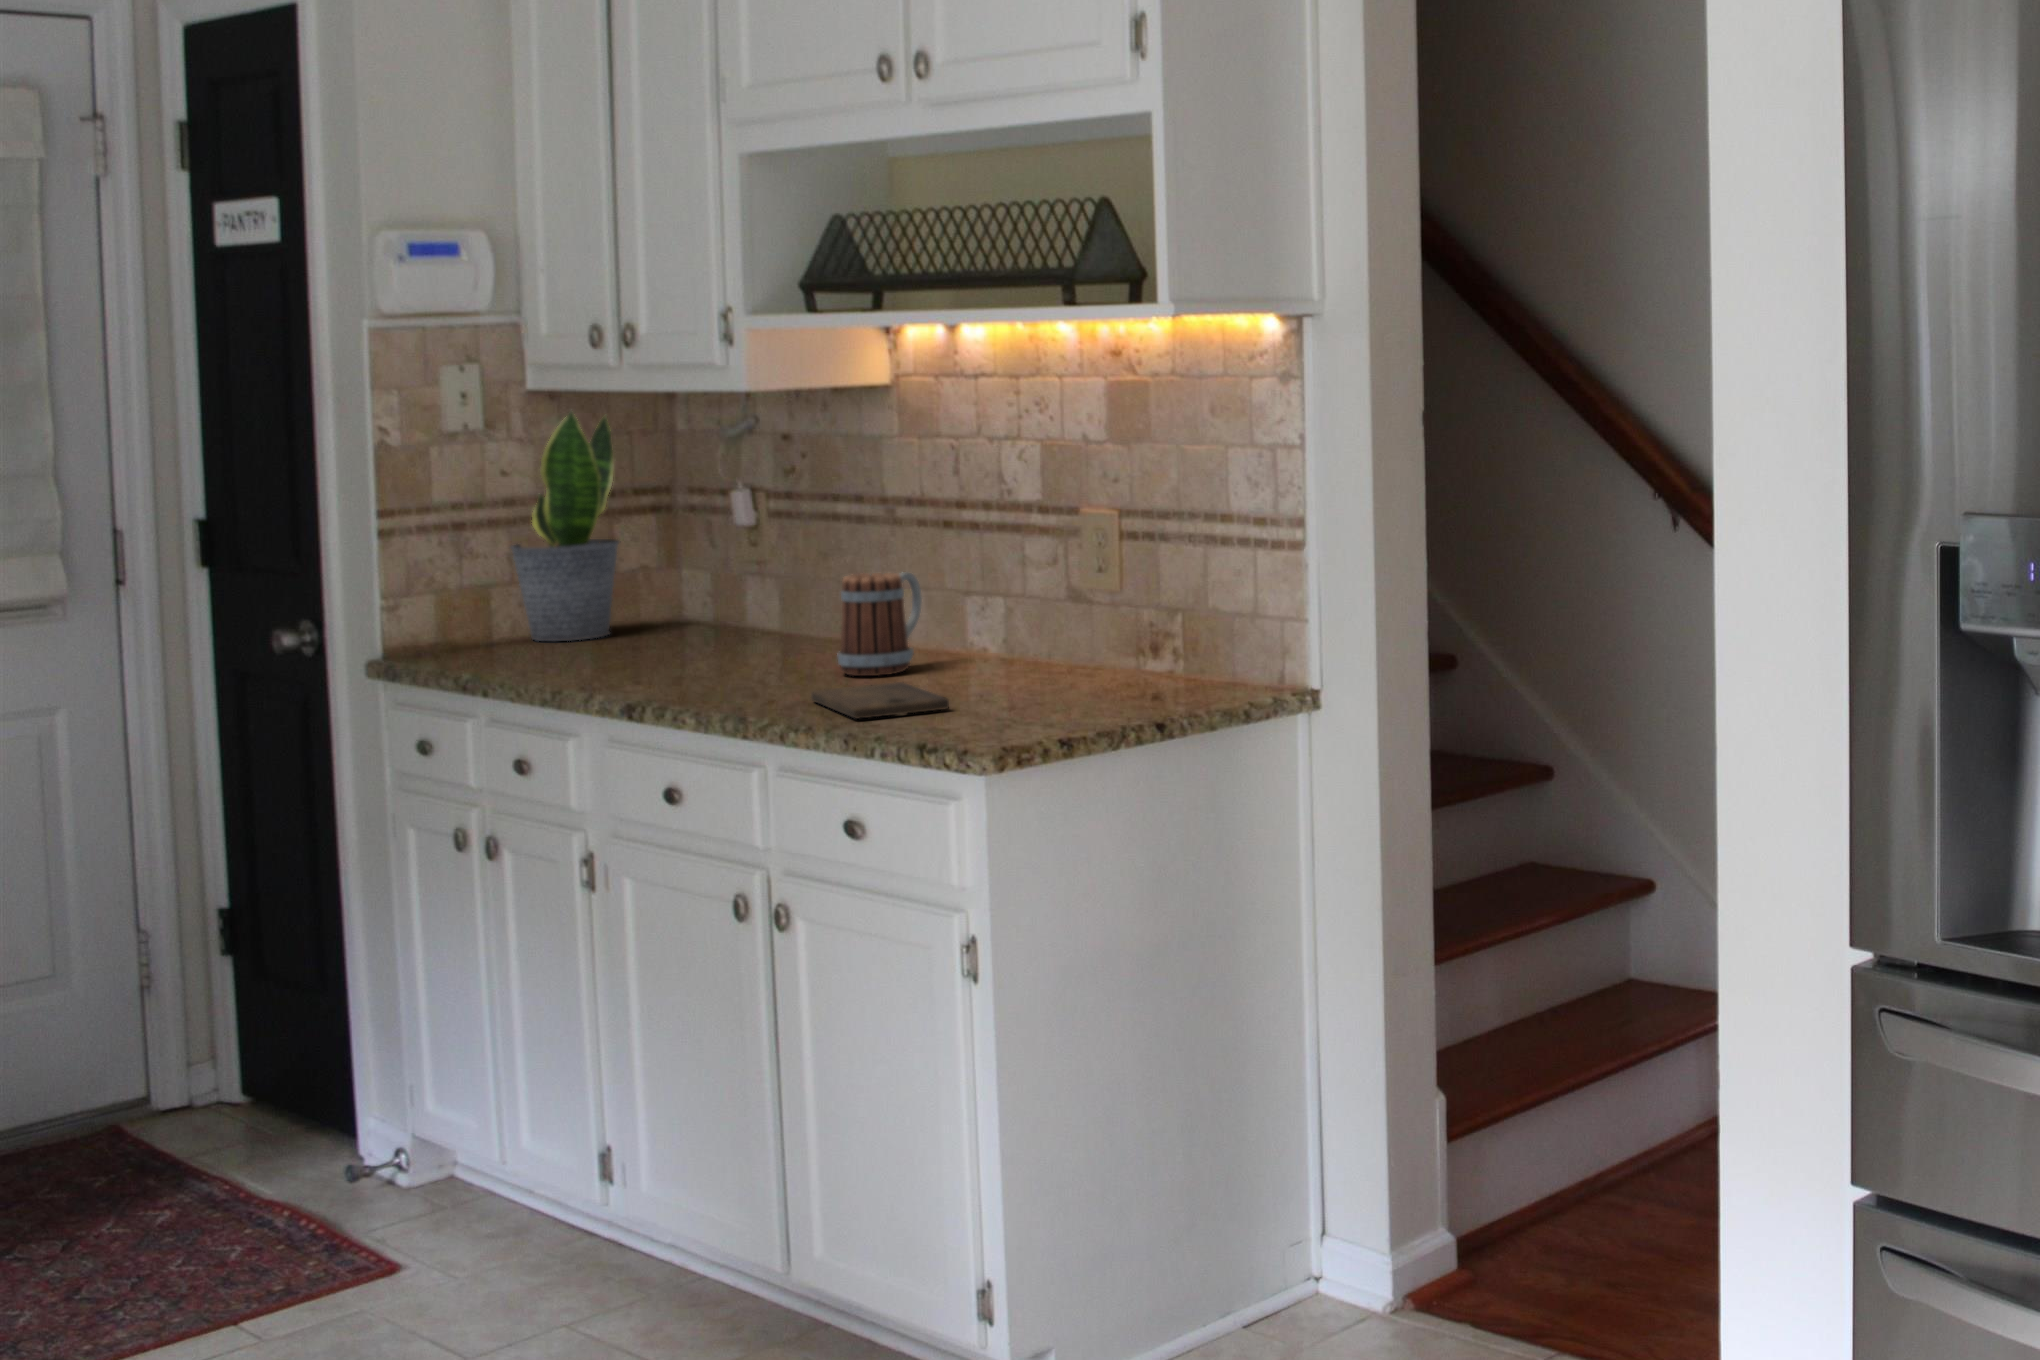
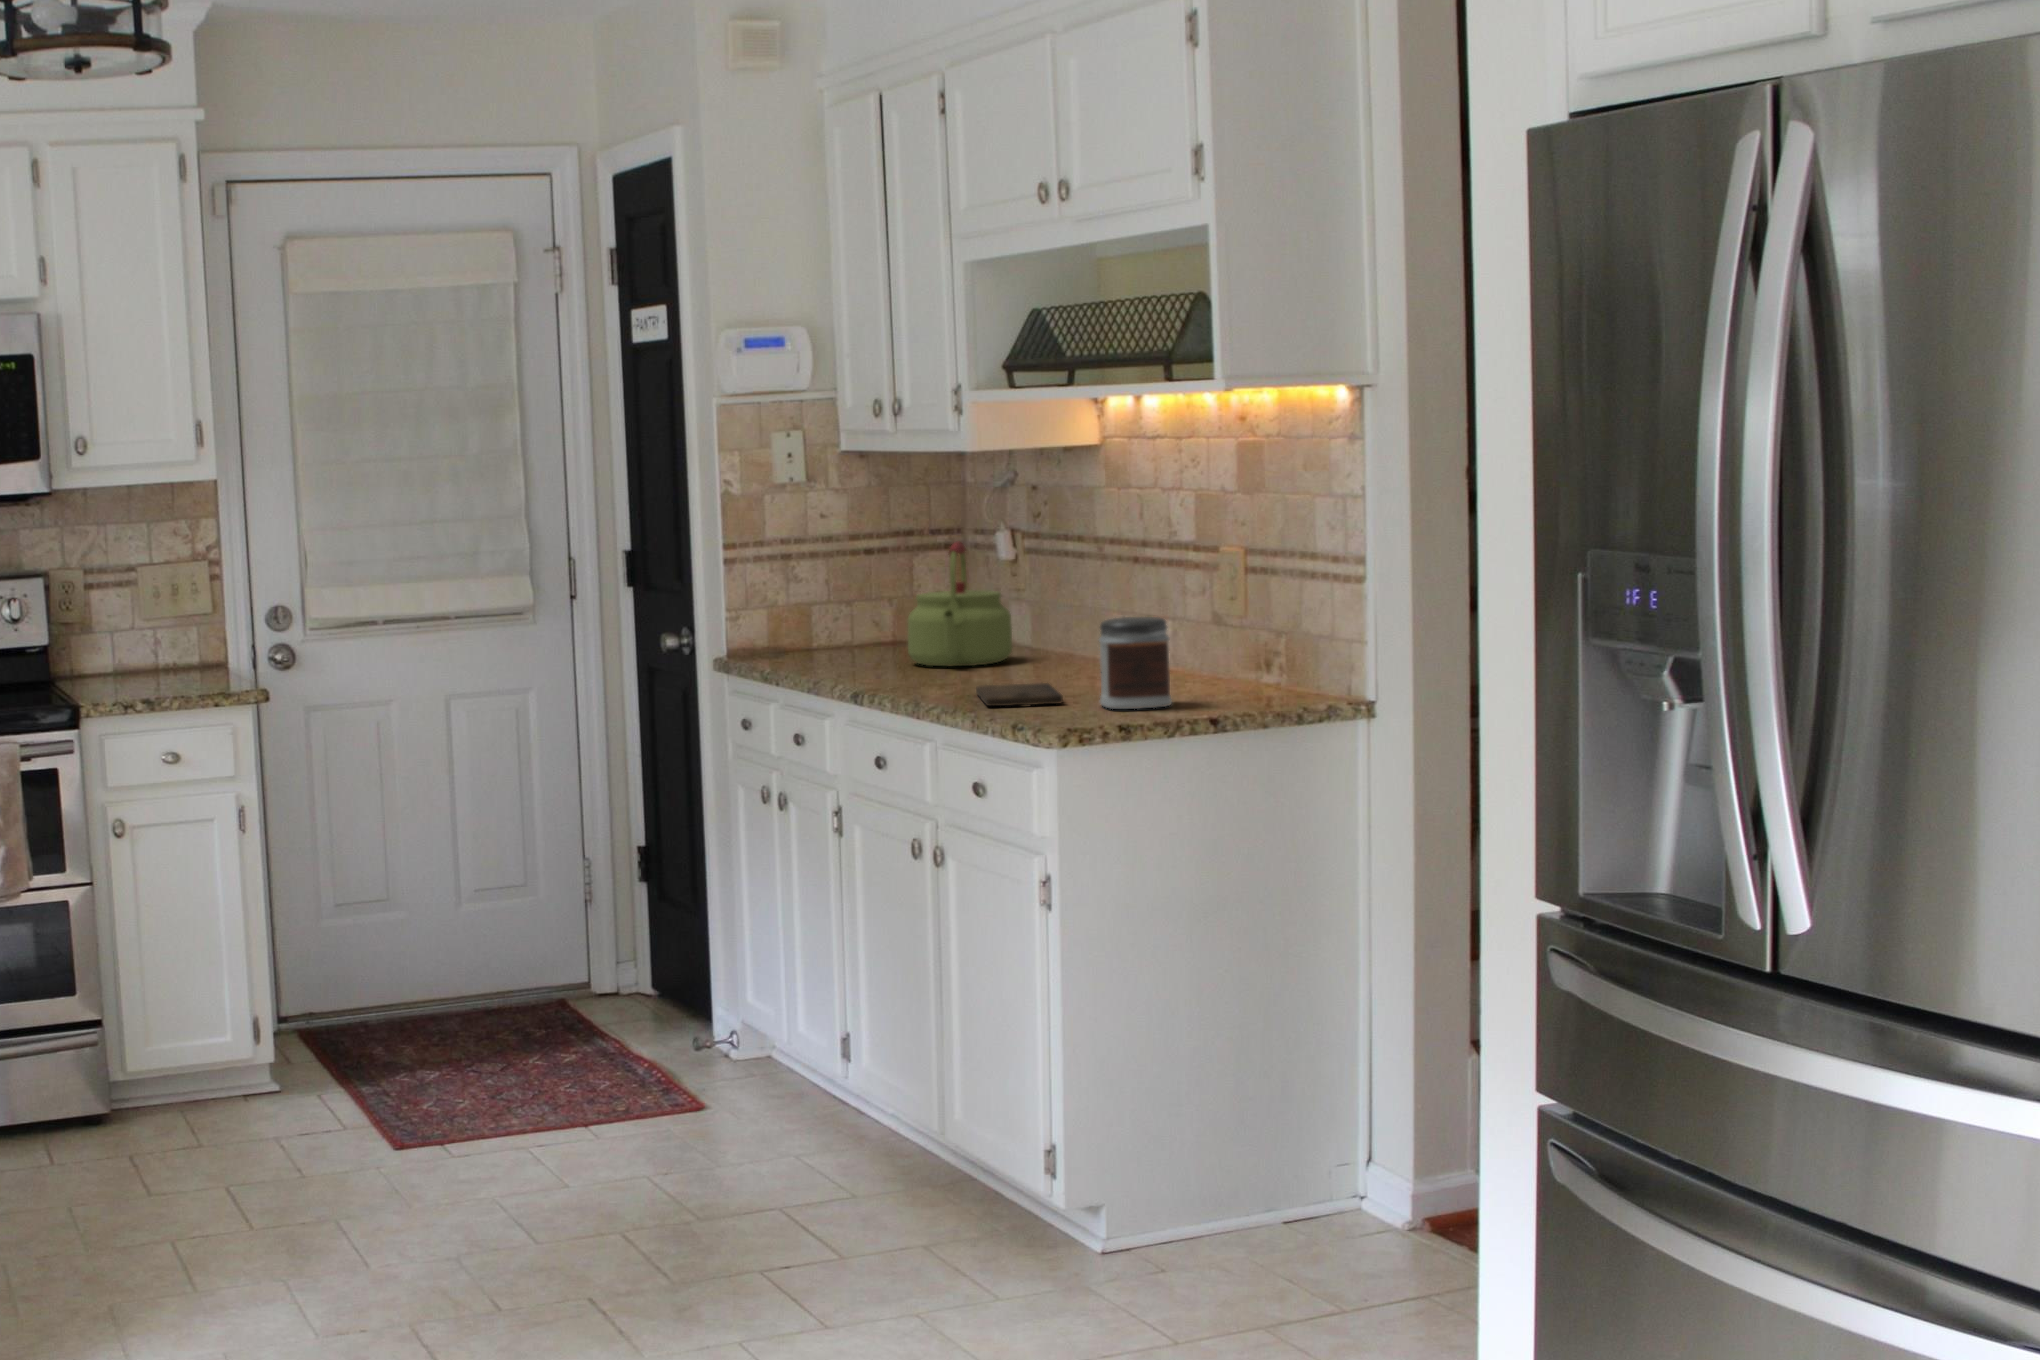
potted plant: present [511,412,619,641] -> none [832,467,912,648]
kettle: none [653,503,793,663] -> present [908,541,1012,667]
mug: present [837,572,922,676] -> none [1021,598,1094,680]
jar: none [996,596,1093,713] -> present [1099,617,1172,709]

